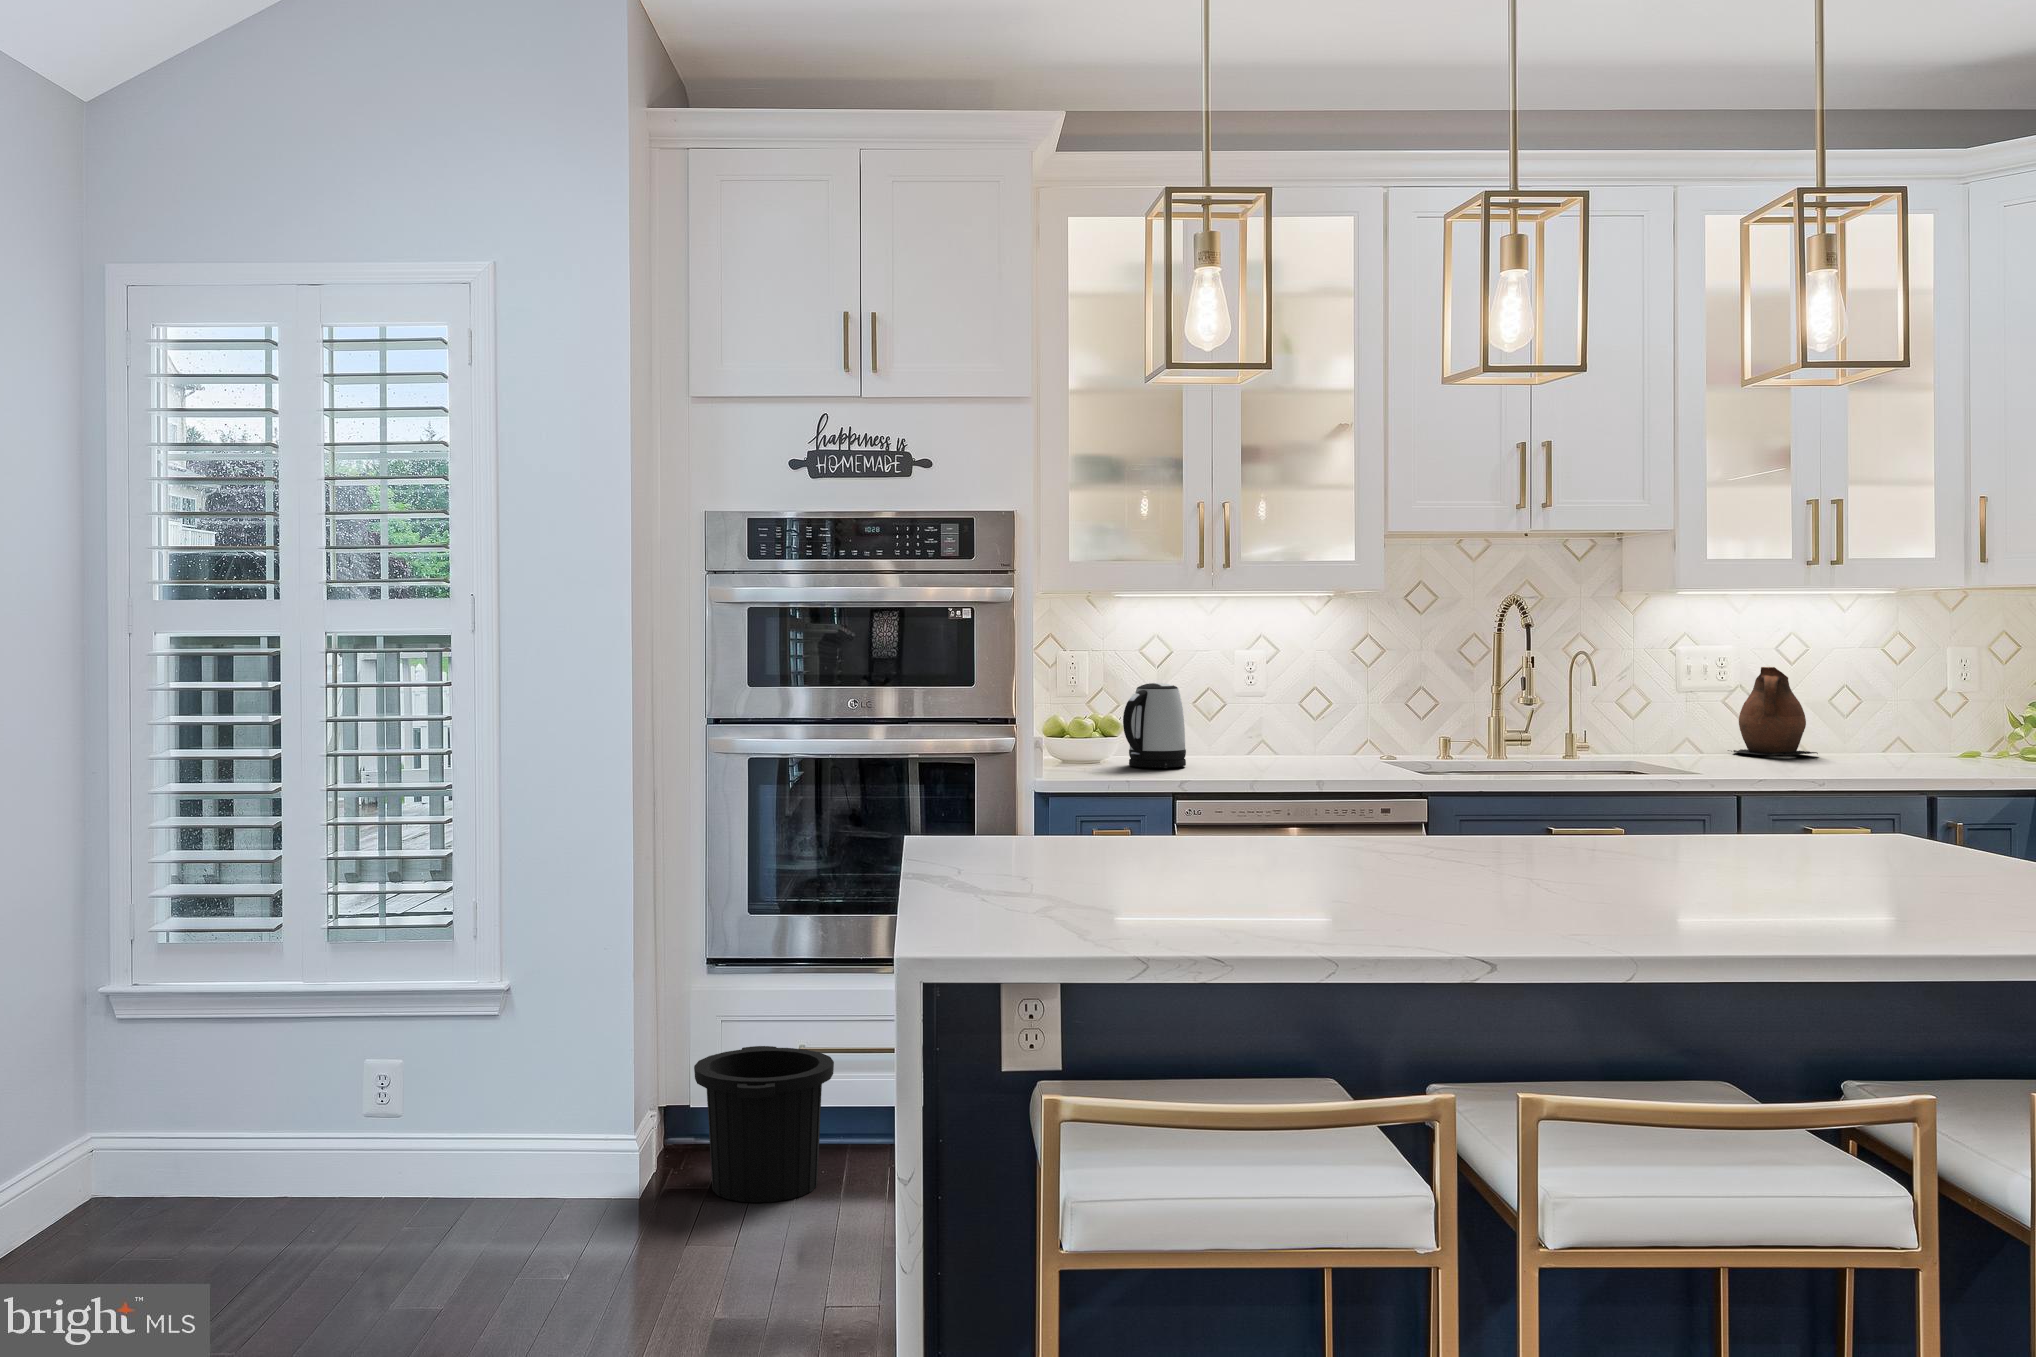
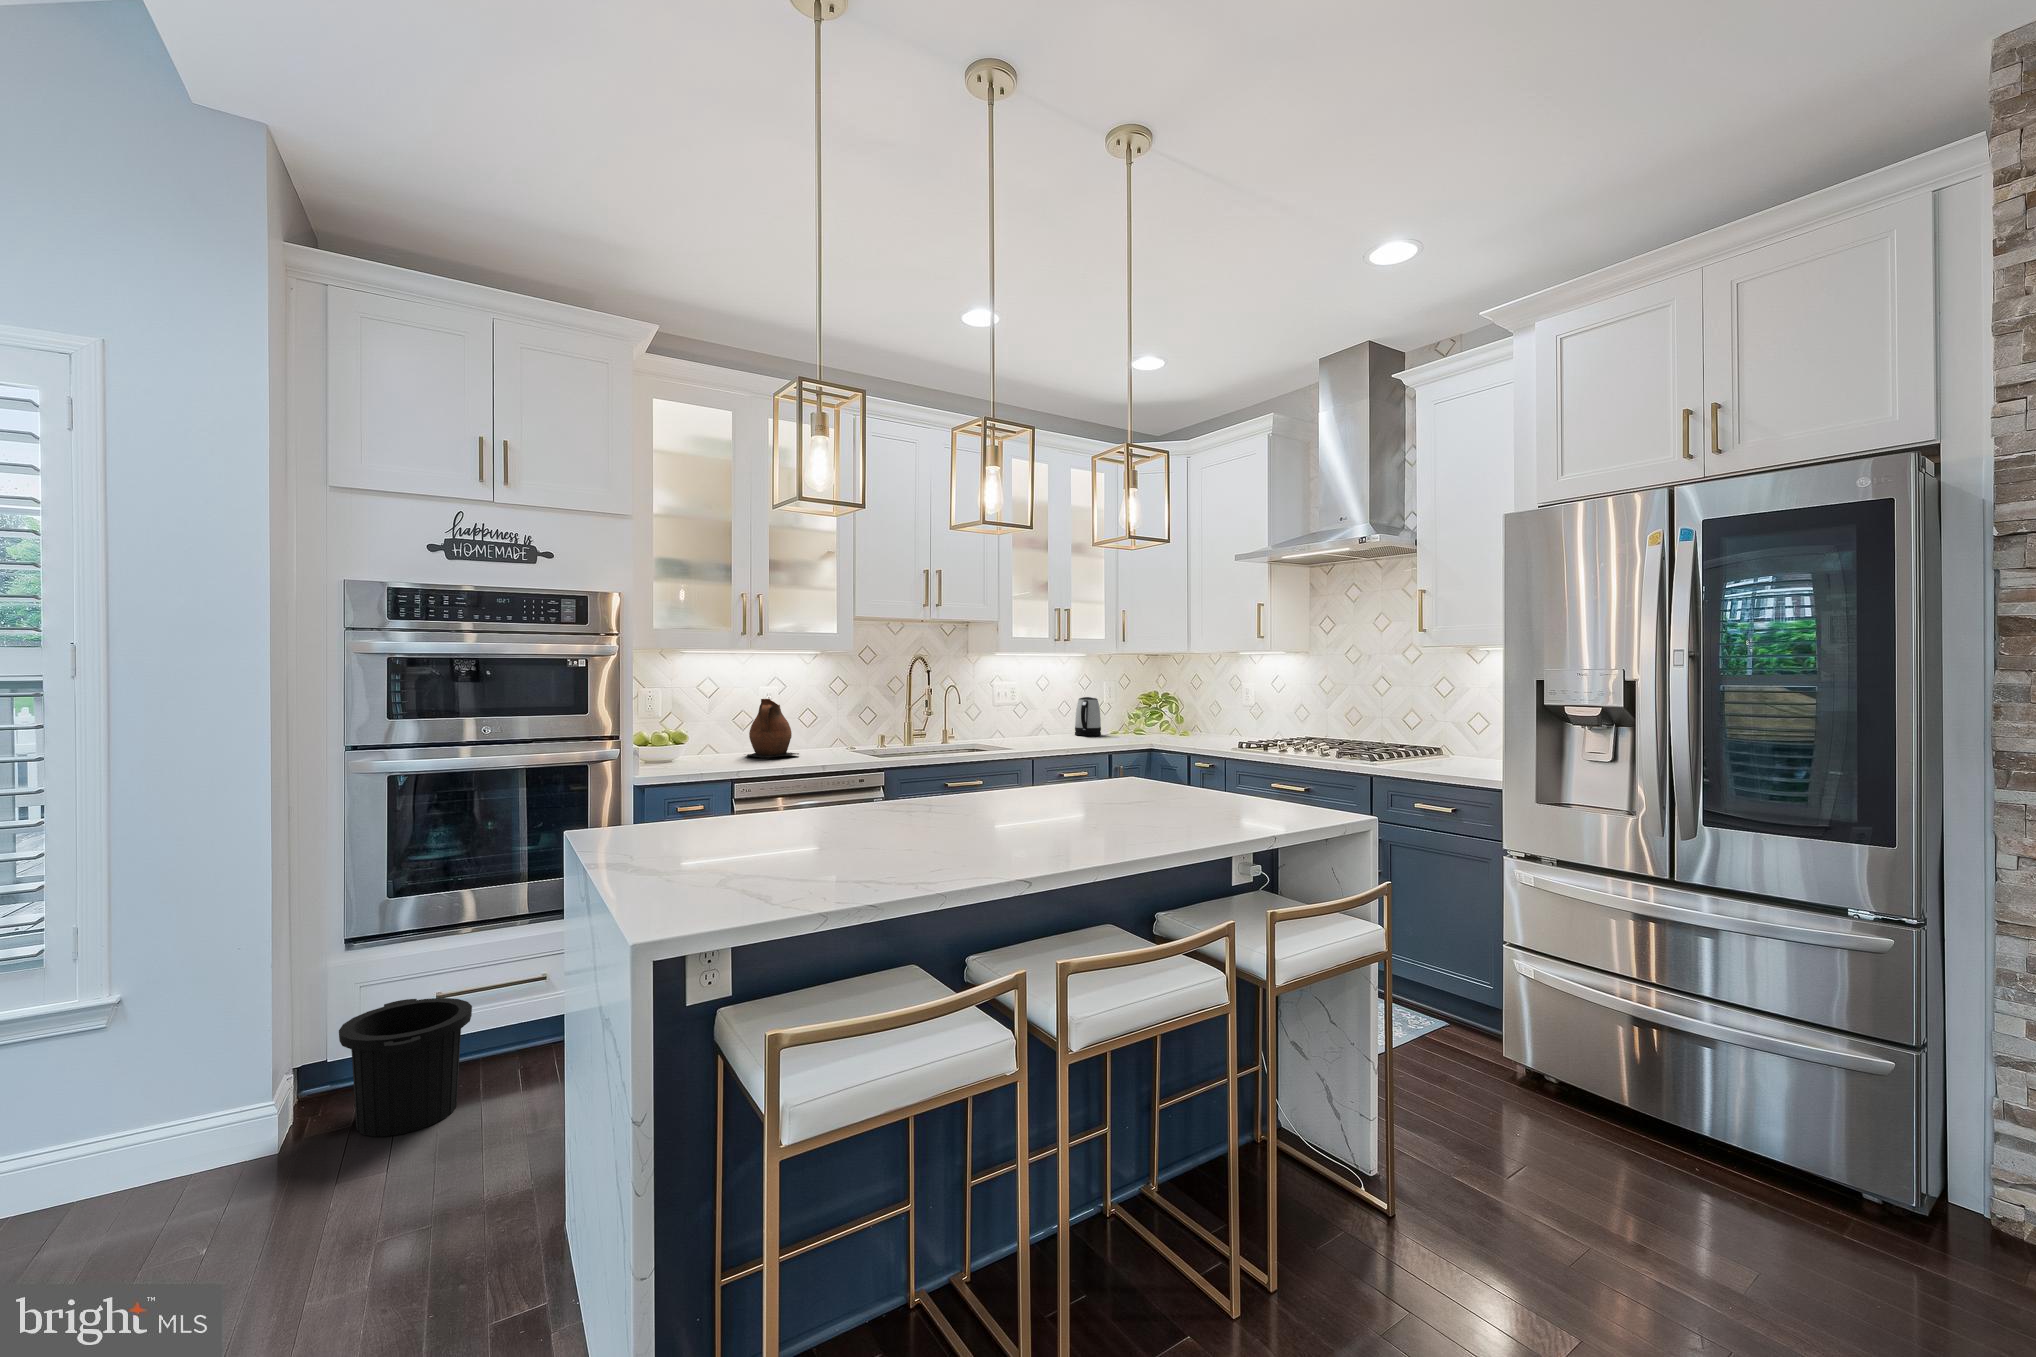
ceramic pitcher: present [1728,667,1818,755] -> present [747,699,799,757]
kettle: present [1123,683,1186,768] -> present [1075,697,1101,736]

